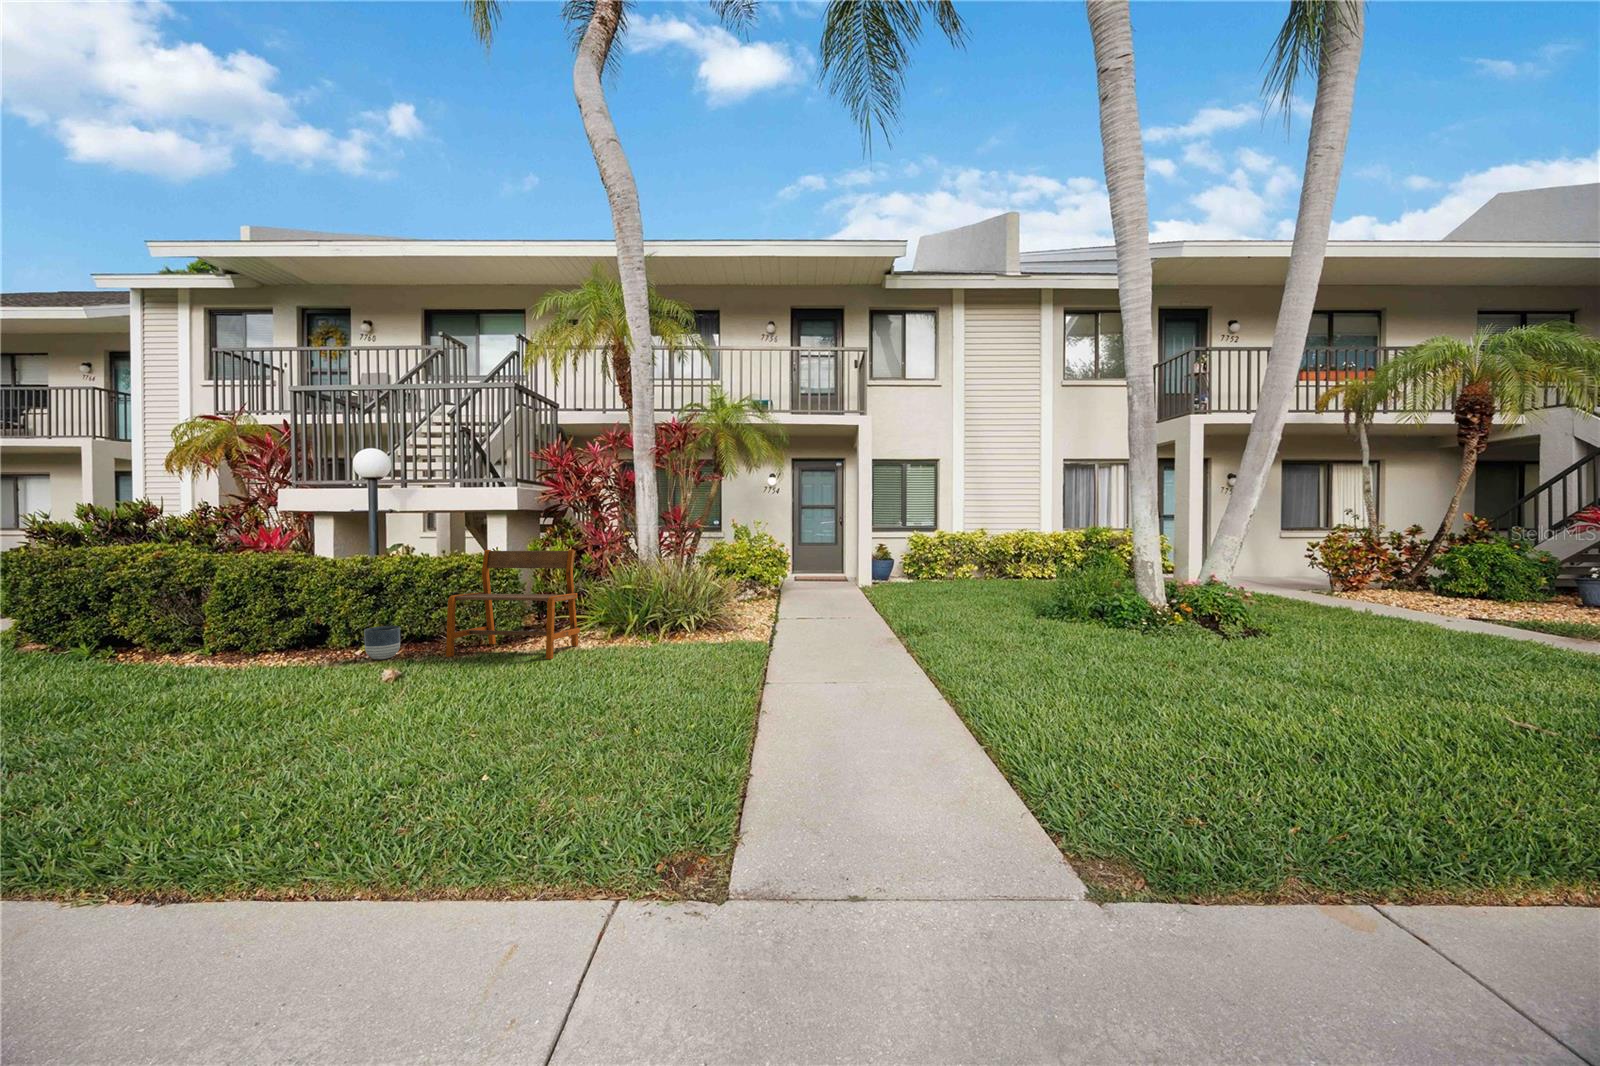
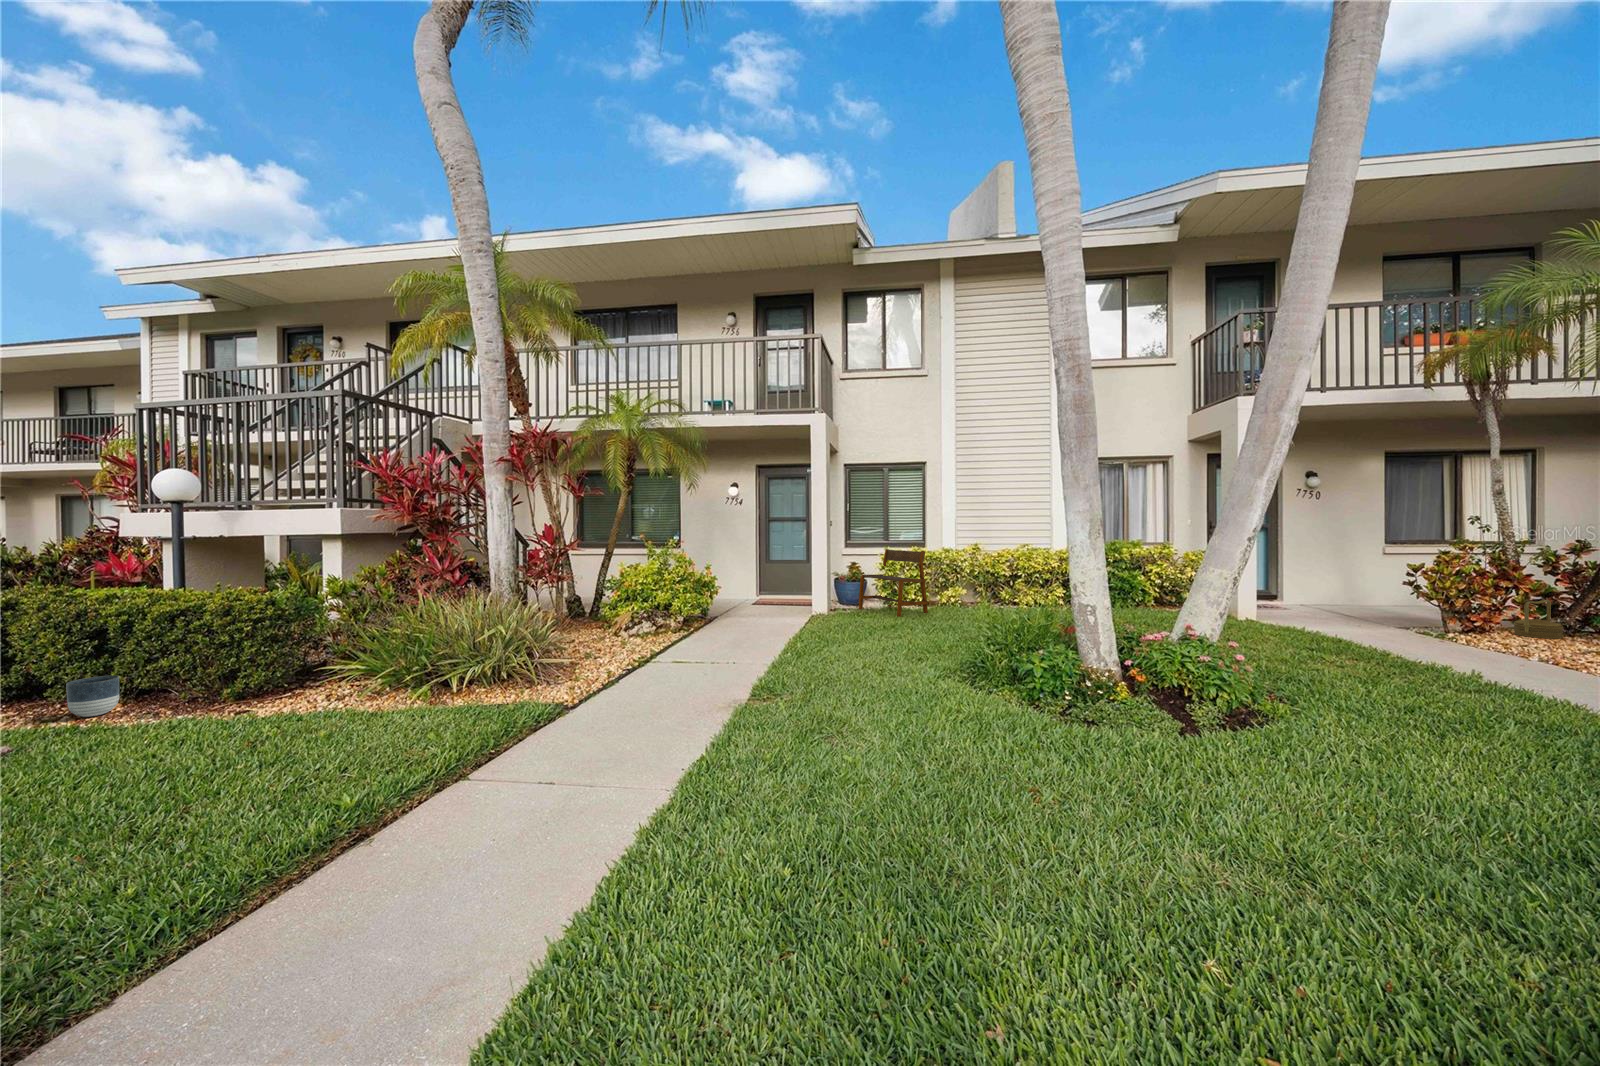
bench: present [446,550,580,659] -> present [859,549,928,617]
woven basket: none [1377,567,1409,593] -> present [1513,600,1563,639]

